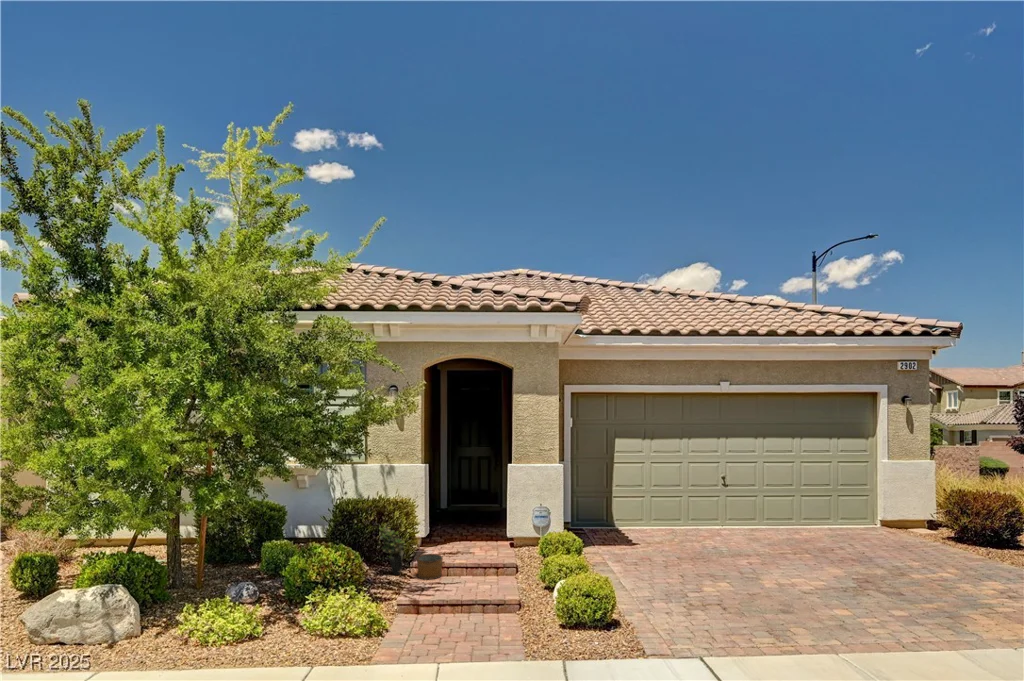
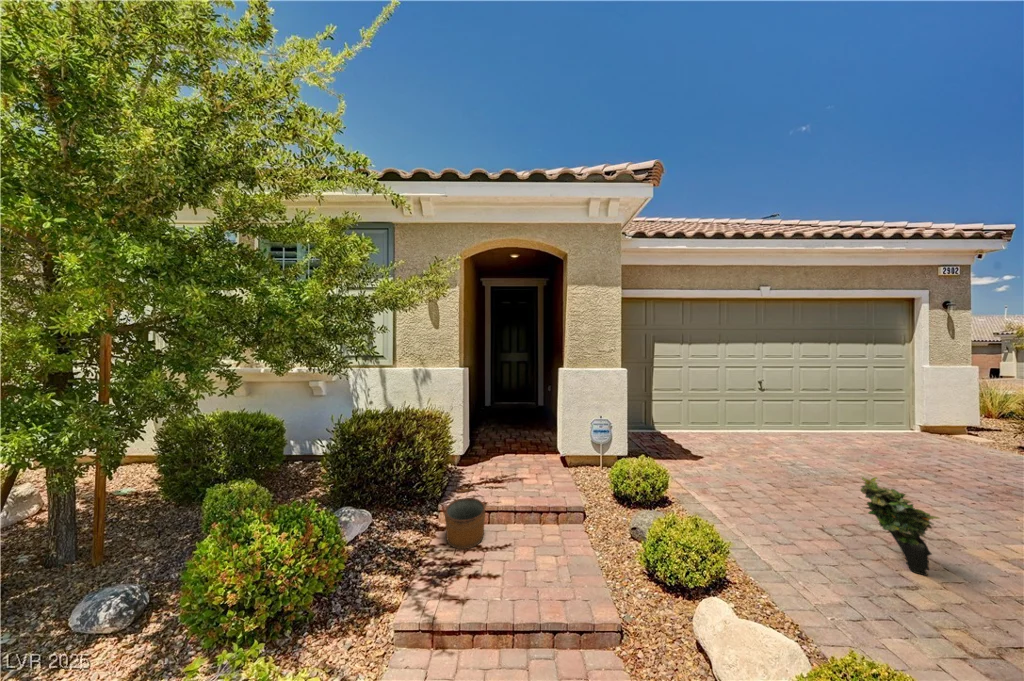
potted plant: present [379,527,404,575] -> present [860,477,940,576]

